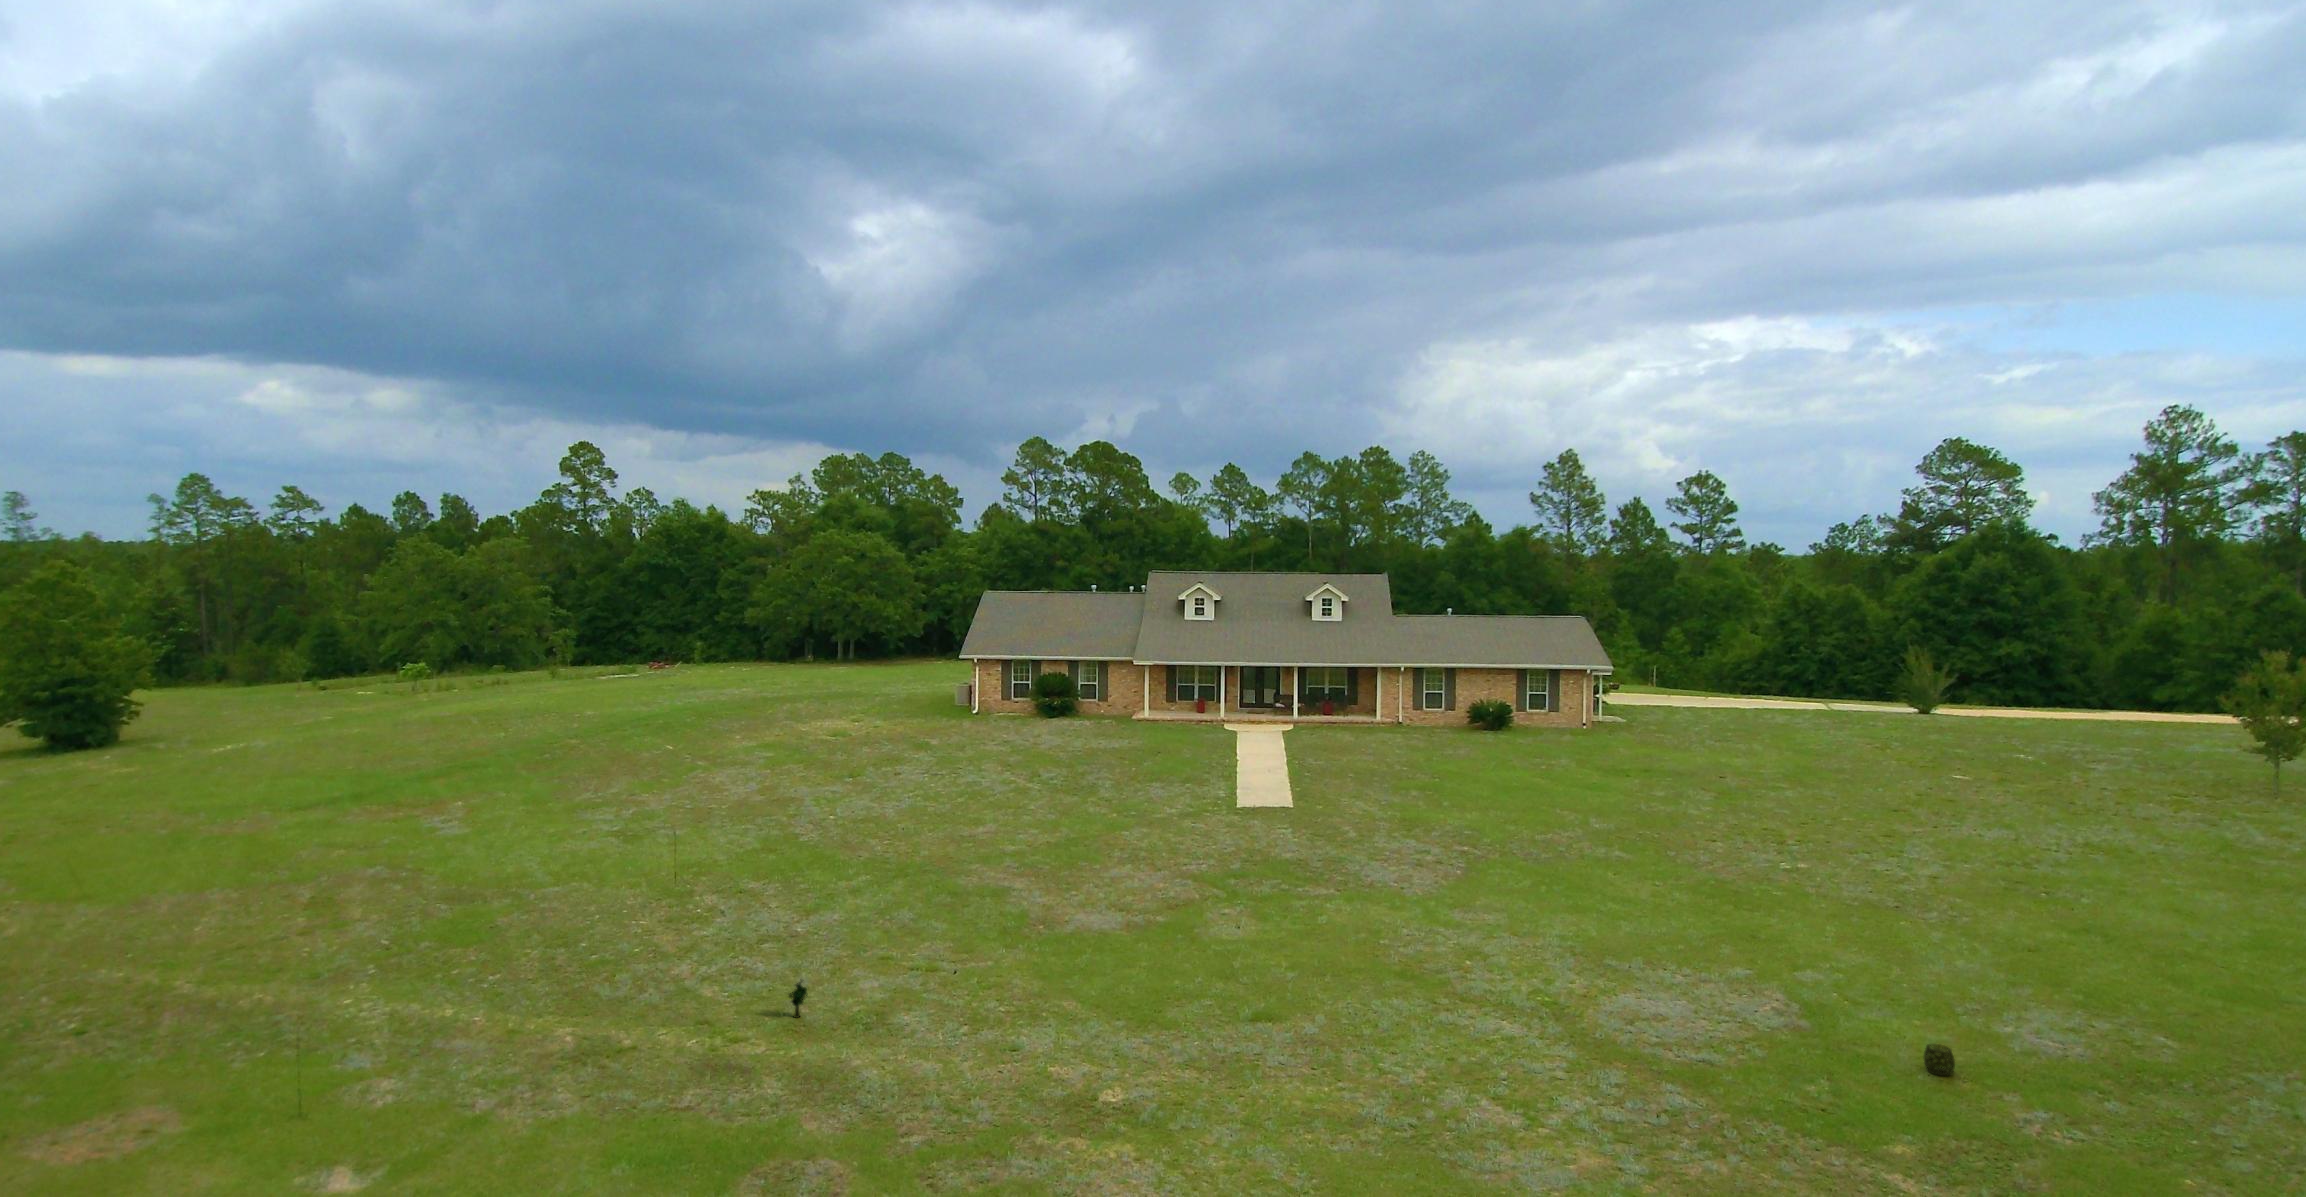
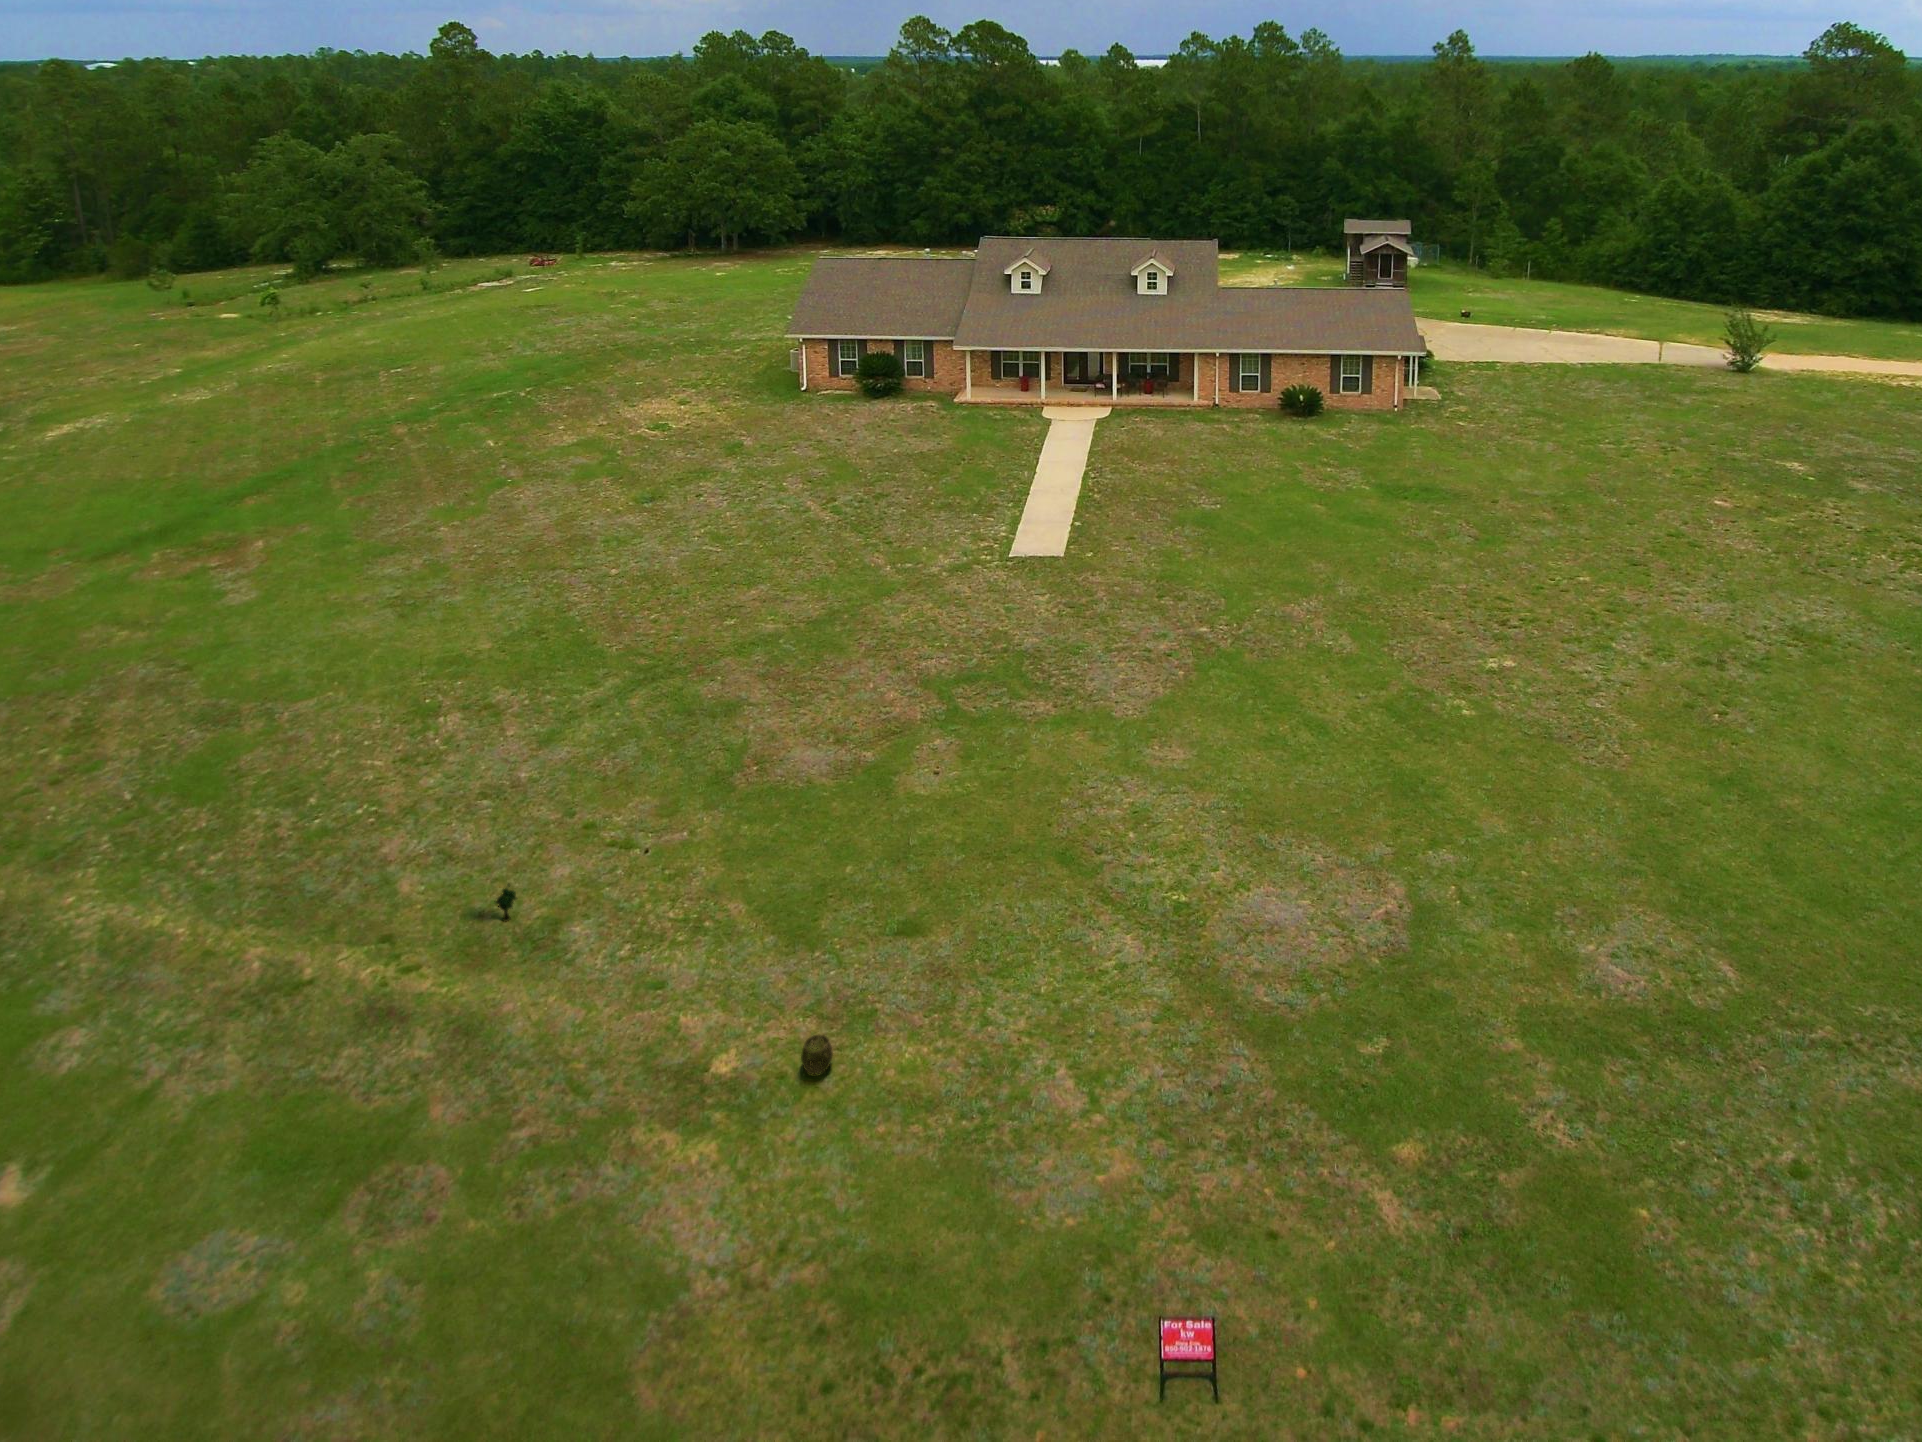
woven basket: present [1924,1044,1955,1076] -> present [801,1035,833,1075]

